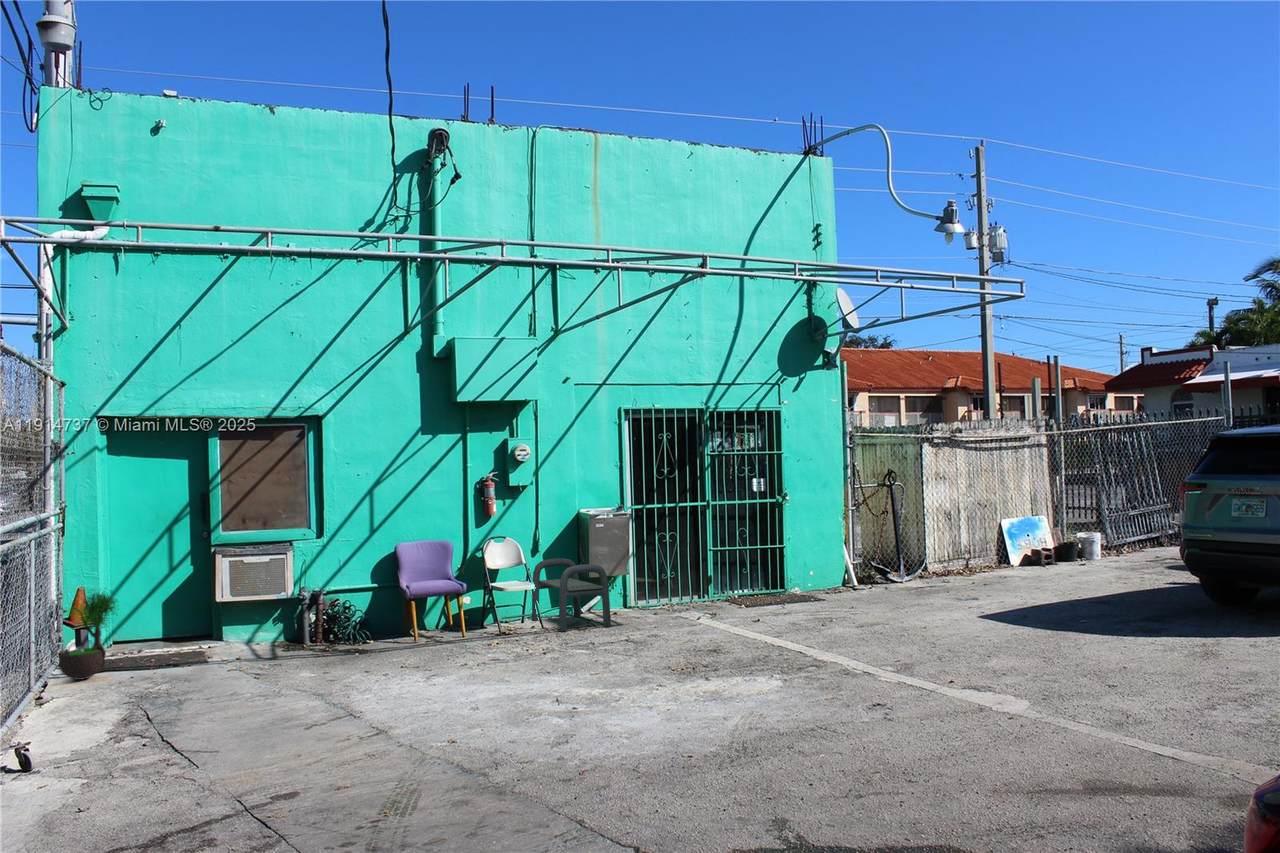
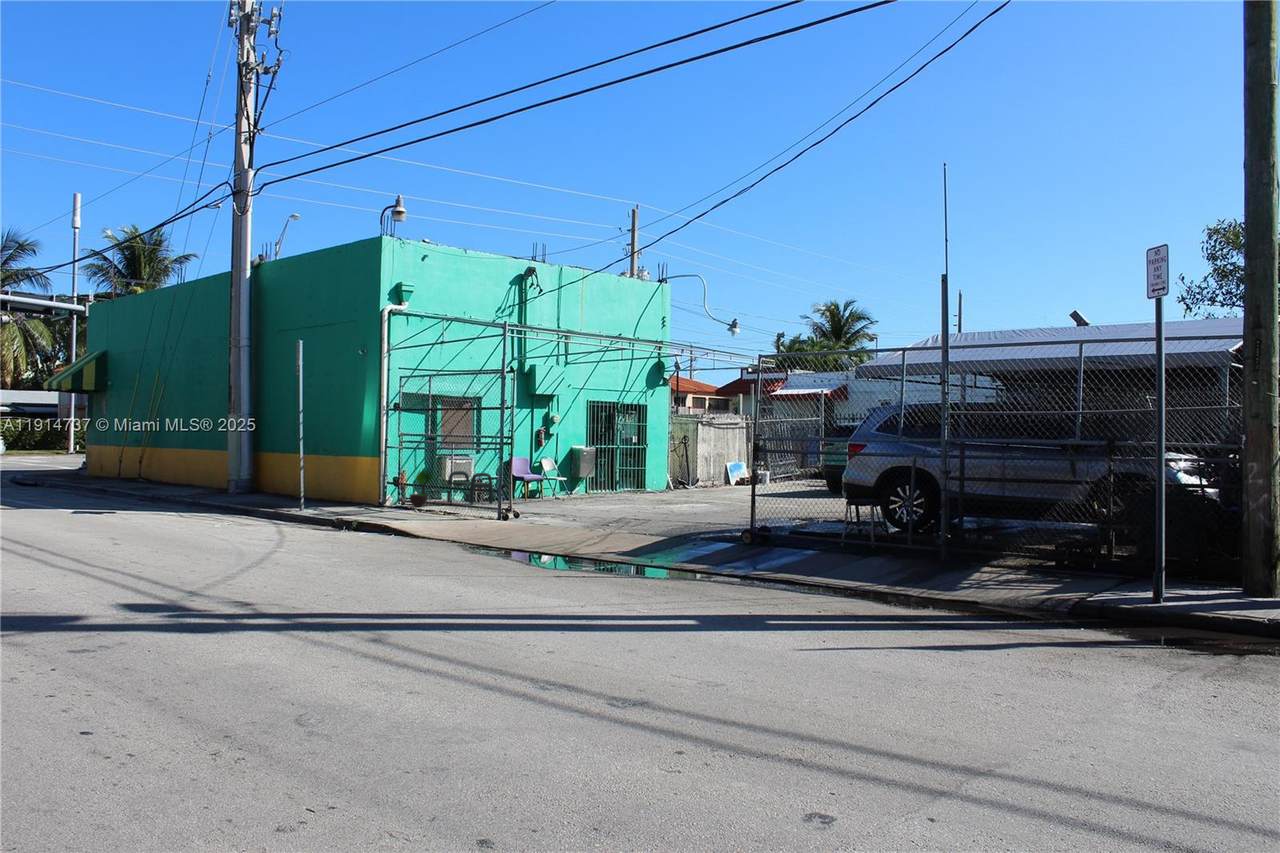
bench: present [532,558,611,631] -> present [447,471,493,505]

